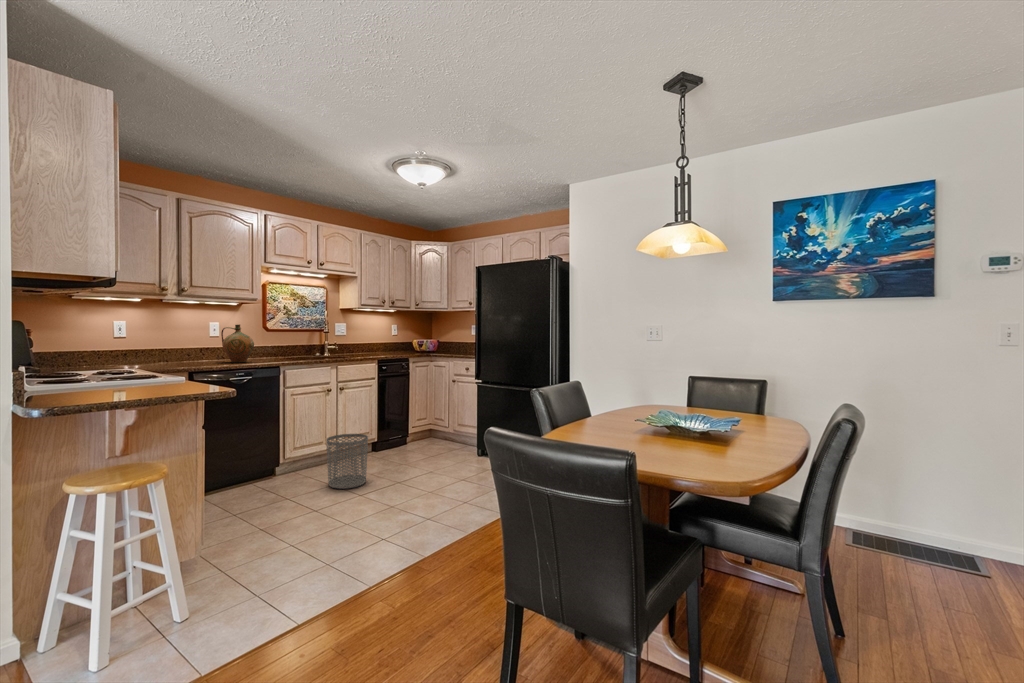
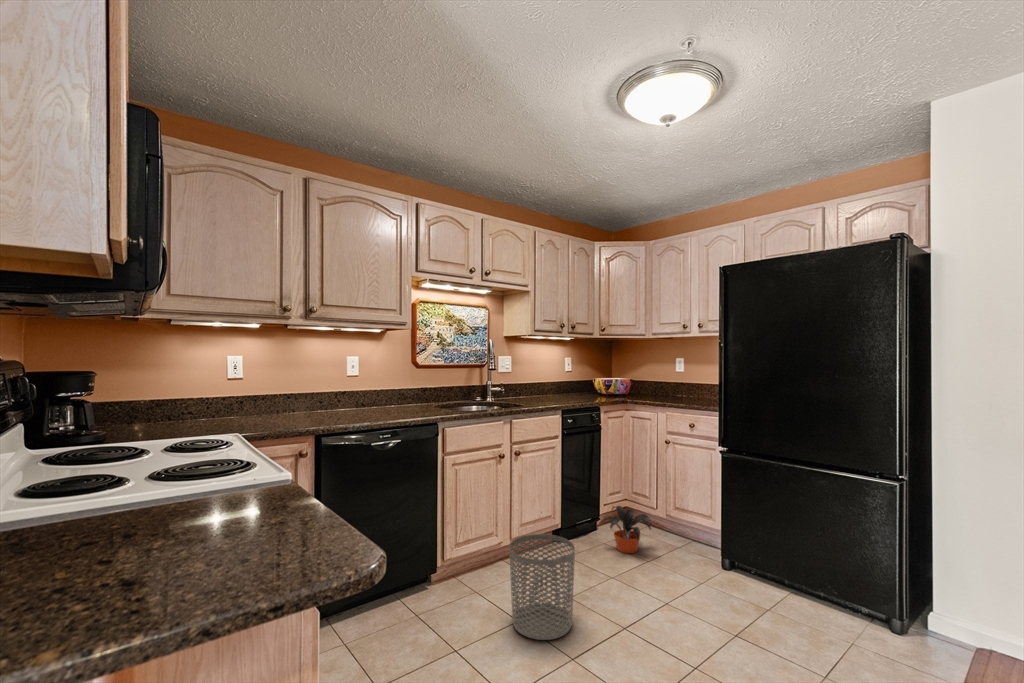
ceramic jug: present [221,324,254,363] -> none [360,359,402,415]
potted plant: none [403,425,437,453] -> present [602,506,651,553]

